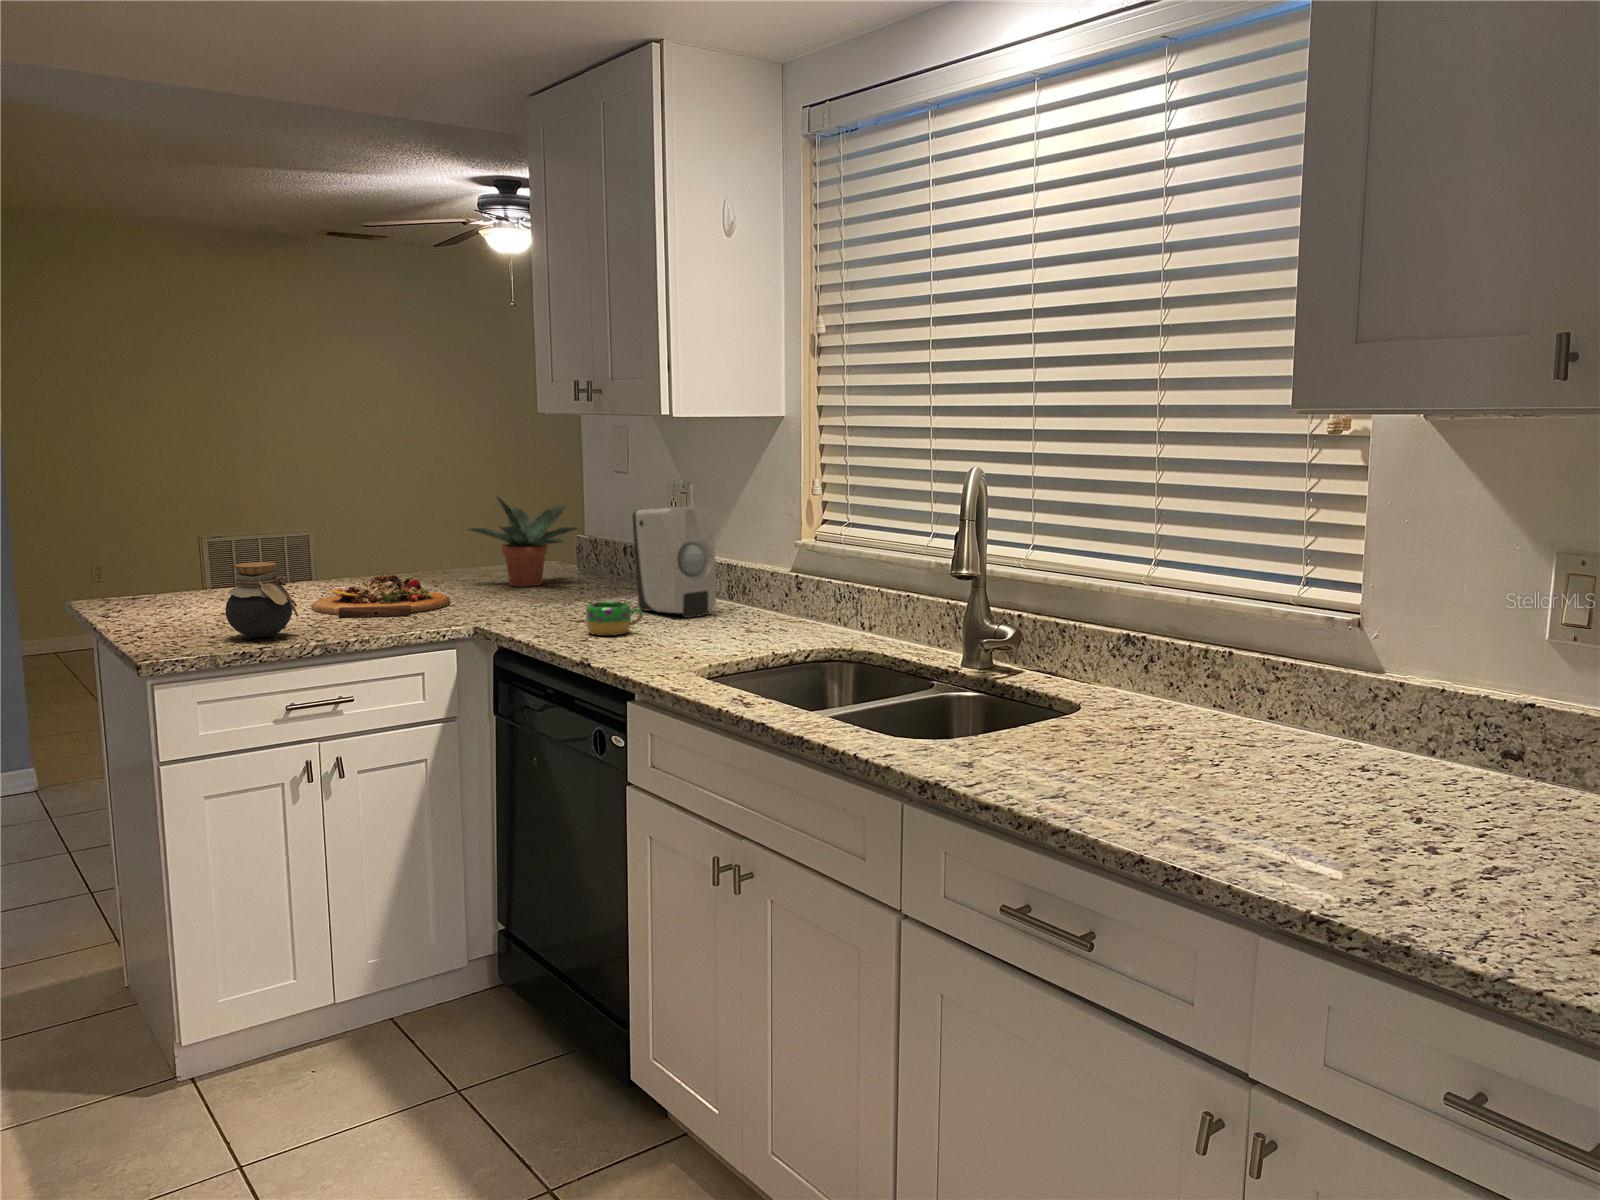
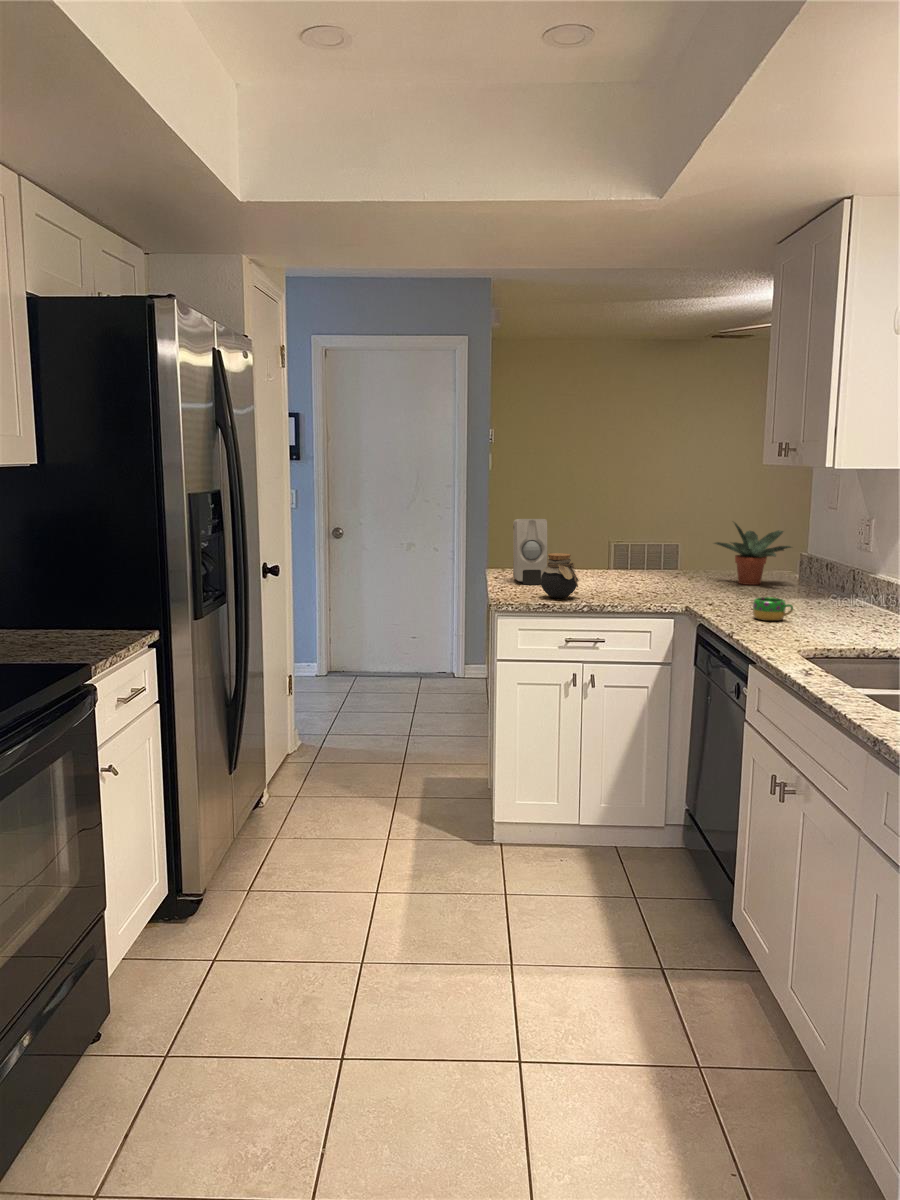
soap dispenser: present [632,507,716,618] -> present [513,519,547,585]
cutting board: present [312,575,450,618] -> none [602,568,687,595]

